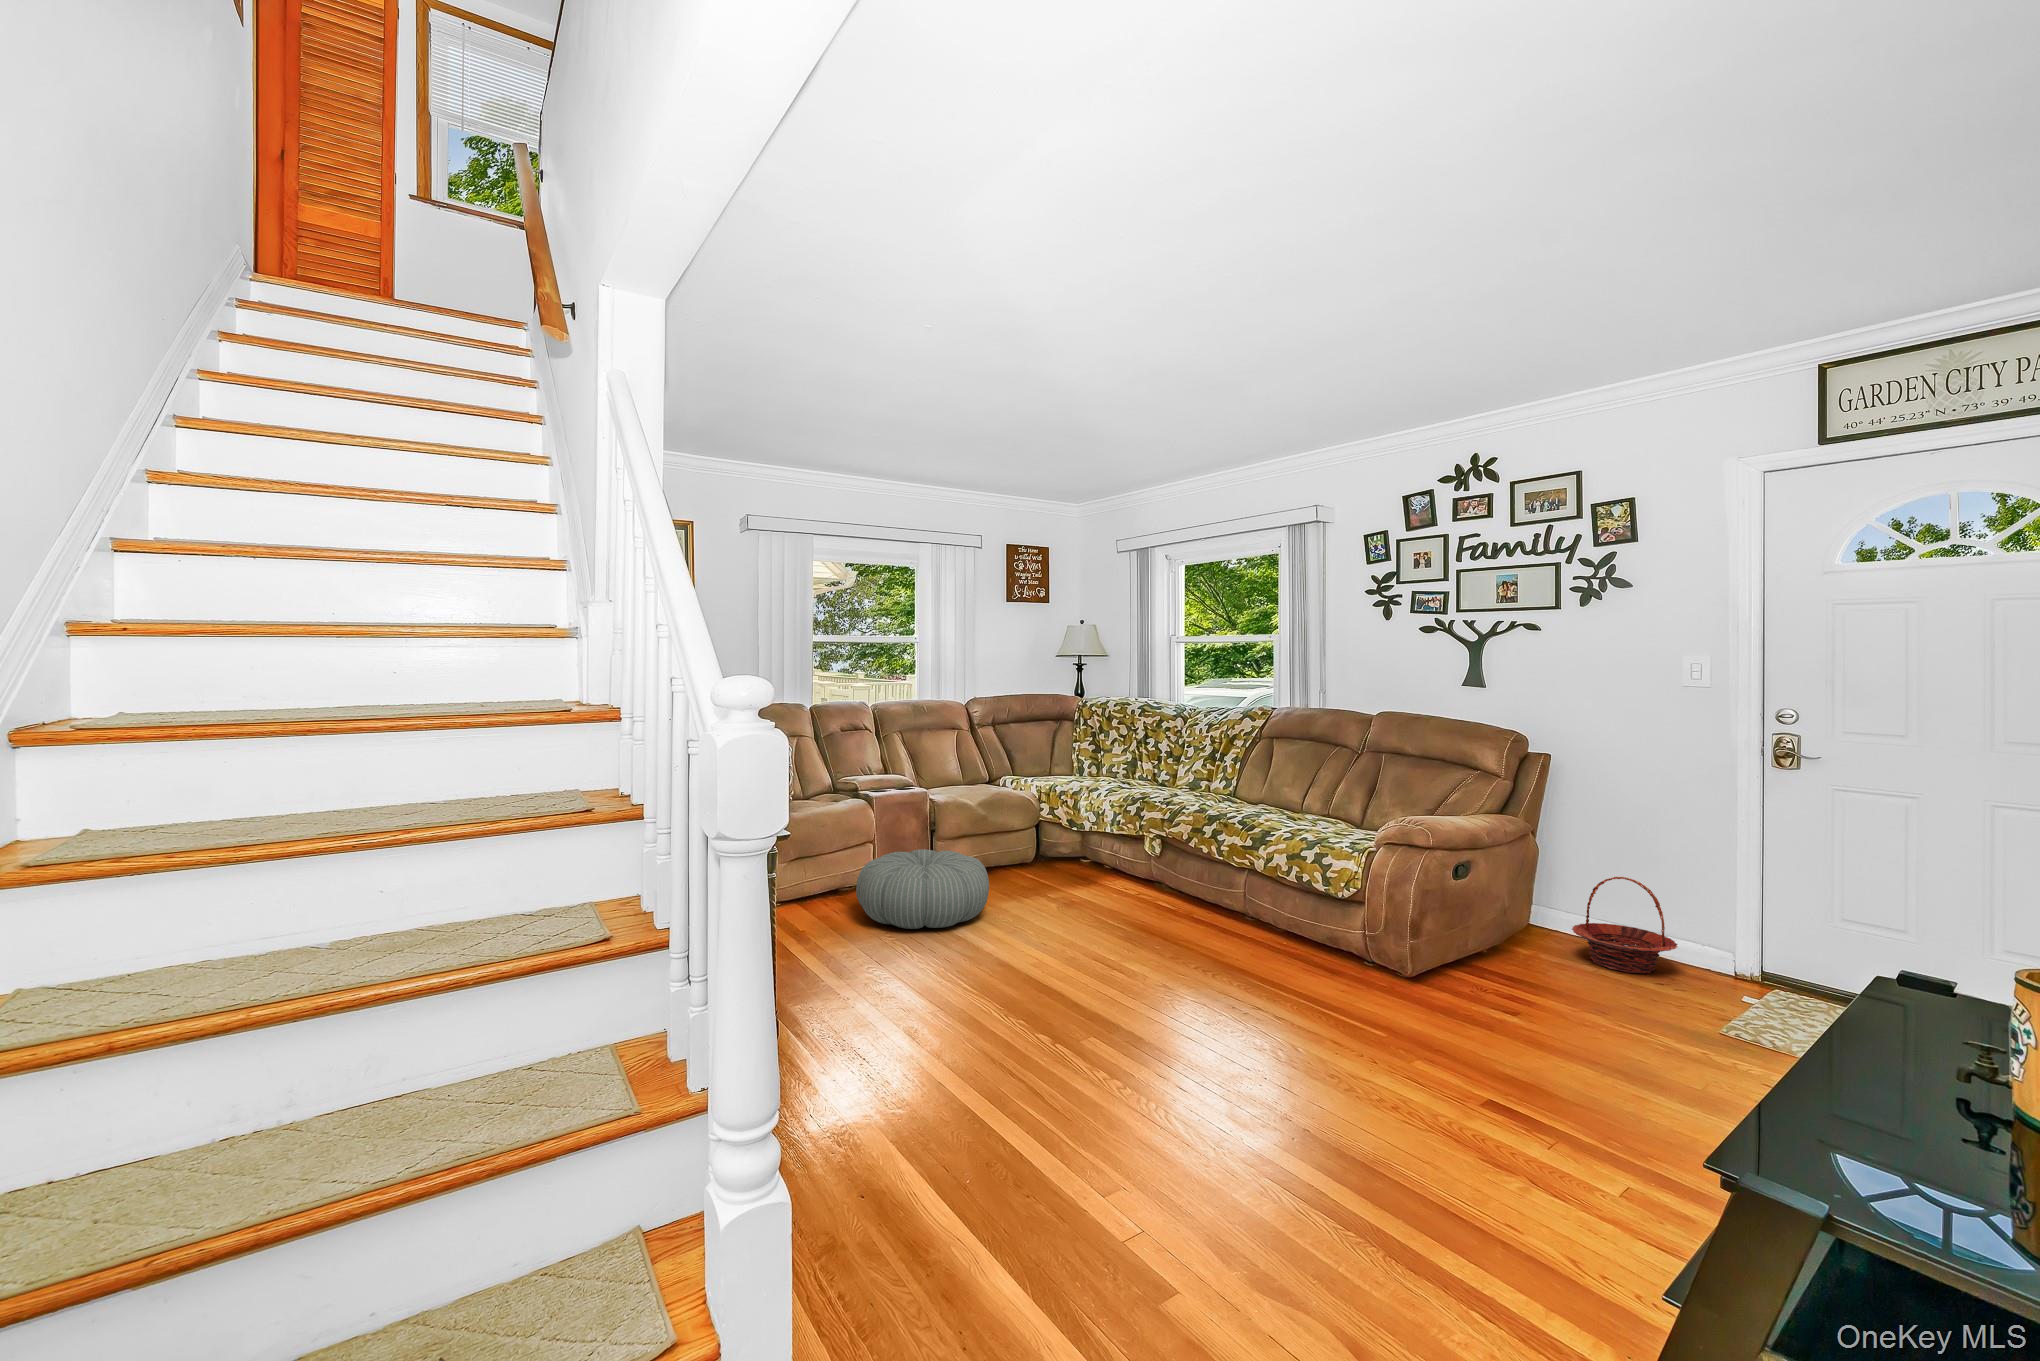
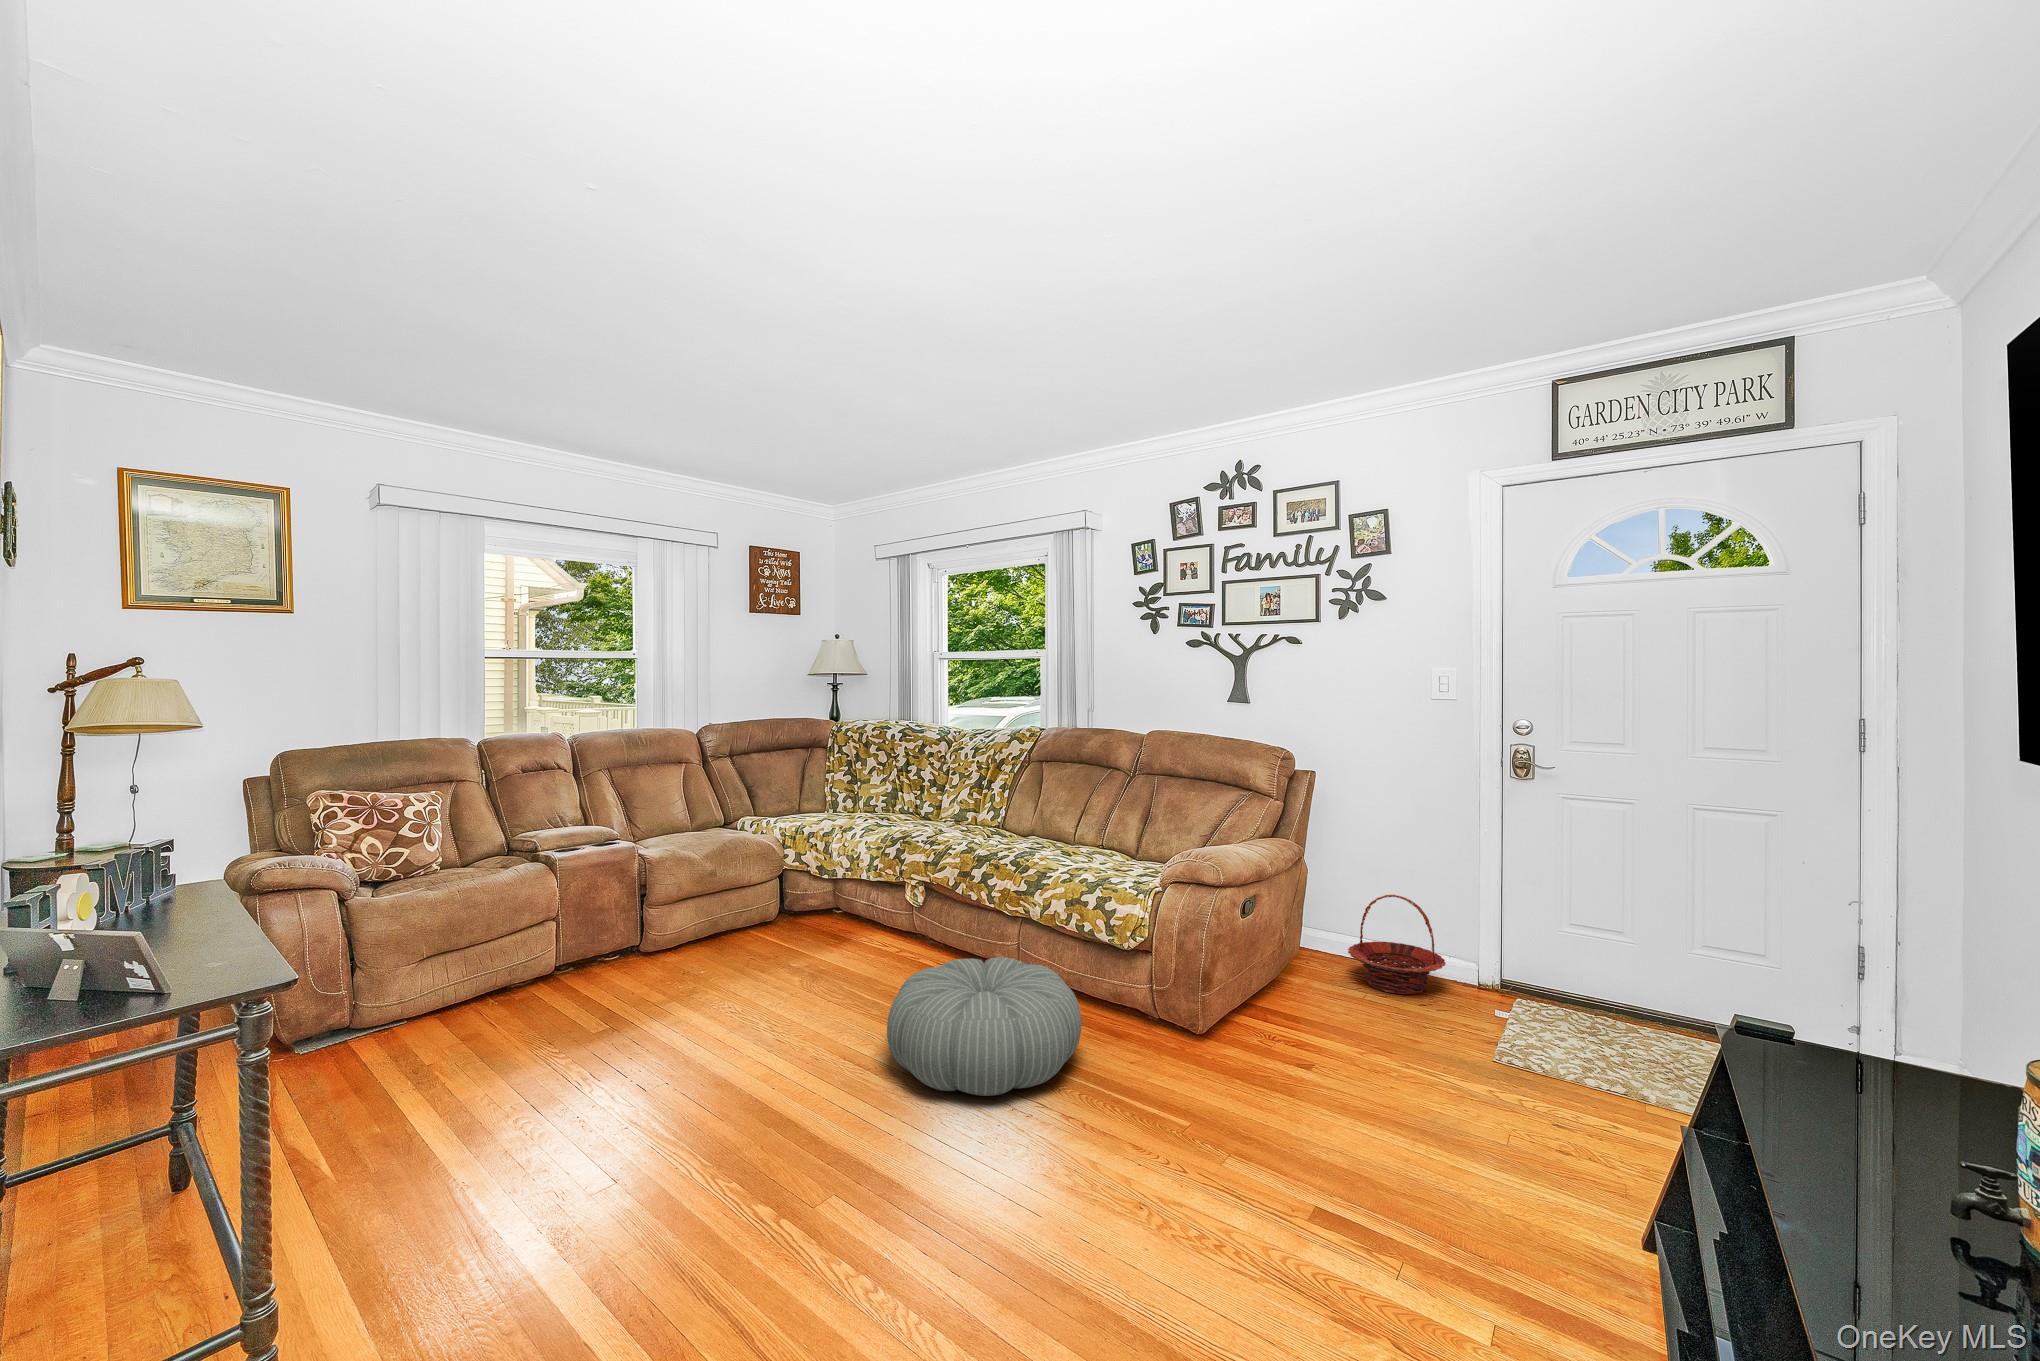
pouf: present [856,849,989,929] -> present [887,957,1082,1096]

